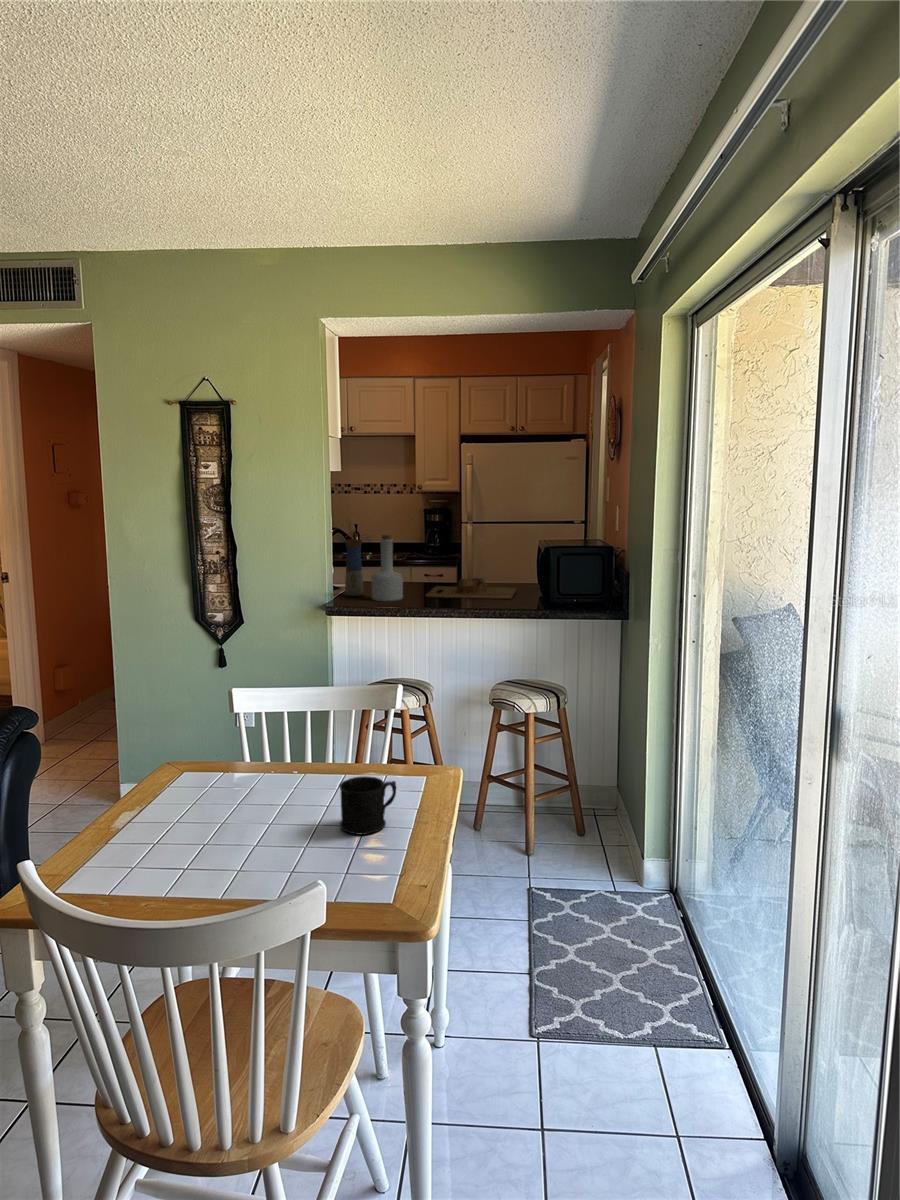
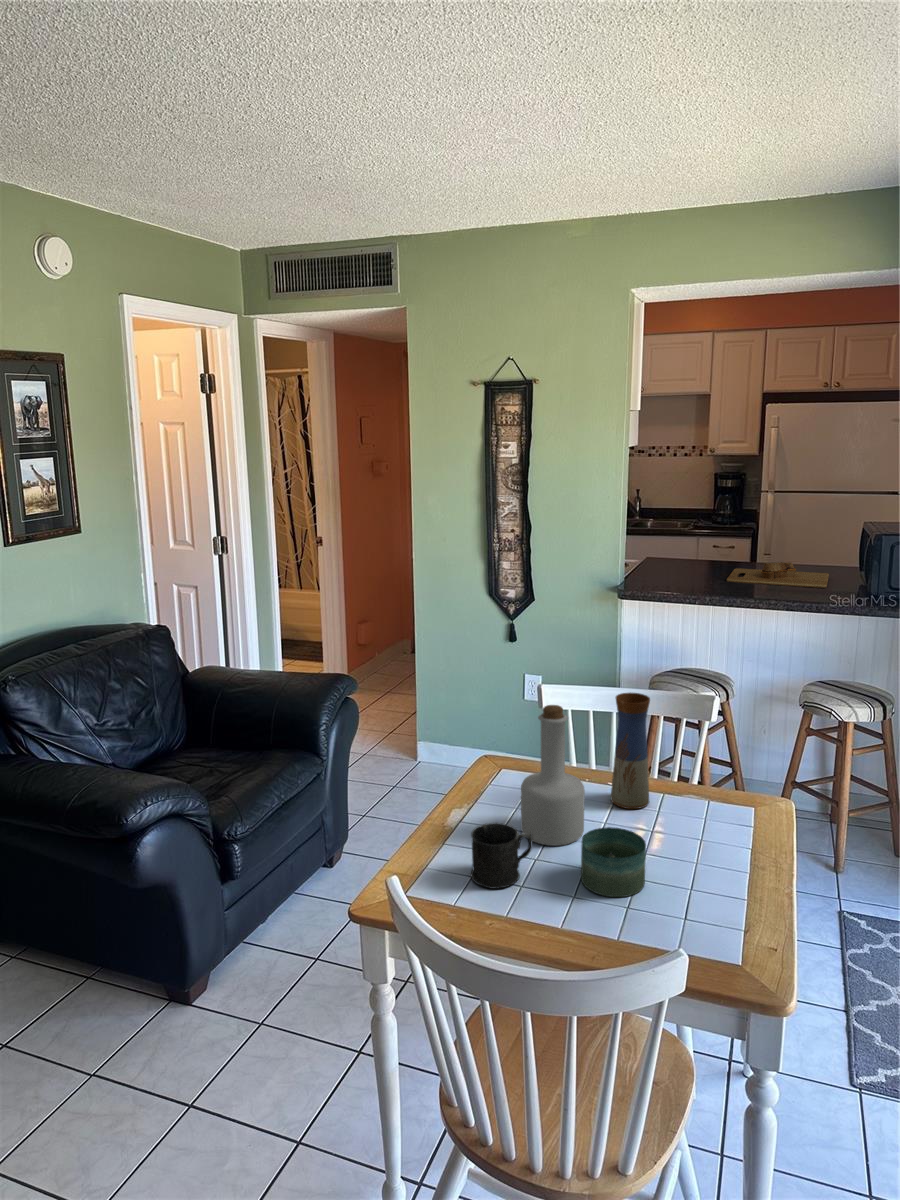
bottle: present [371,535,403,601] -> present [521,705,585,846]
vase: present [345,539,364,597] -> present [611,692,650,809]
mug: present [340,776,396,834] -> present [471,823,532,889]
candle: none [250,803,314,868] -> present [581,827,646,897]

